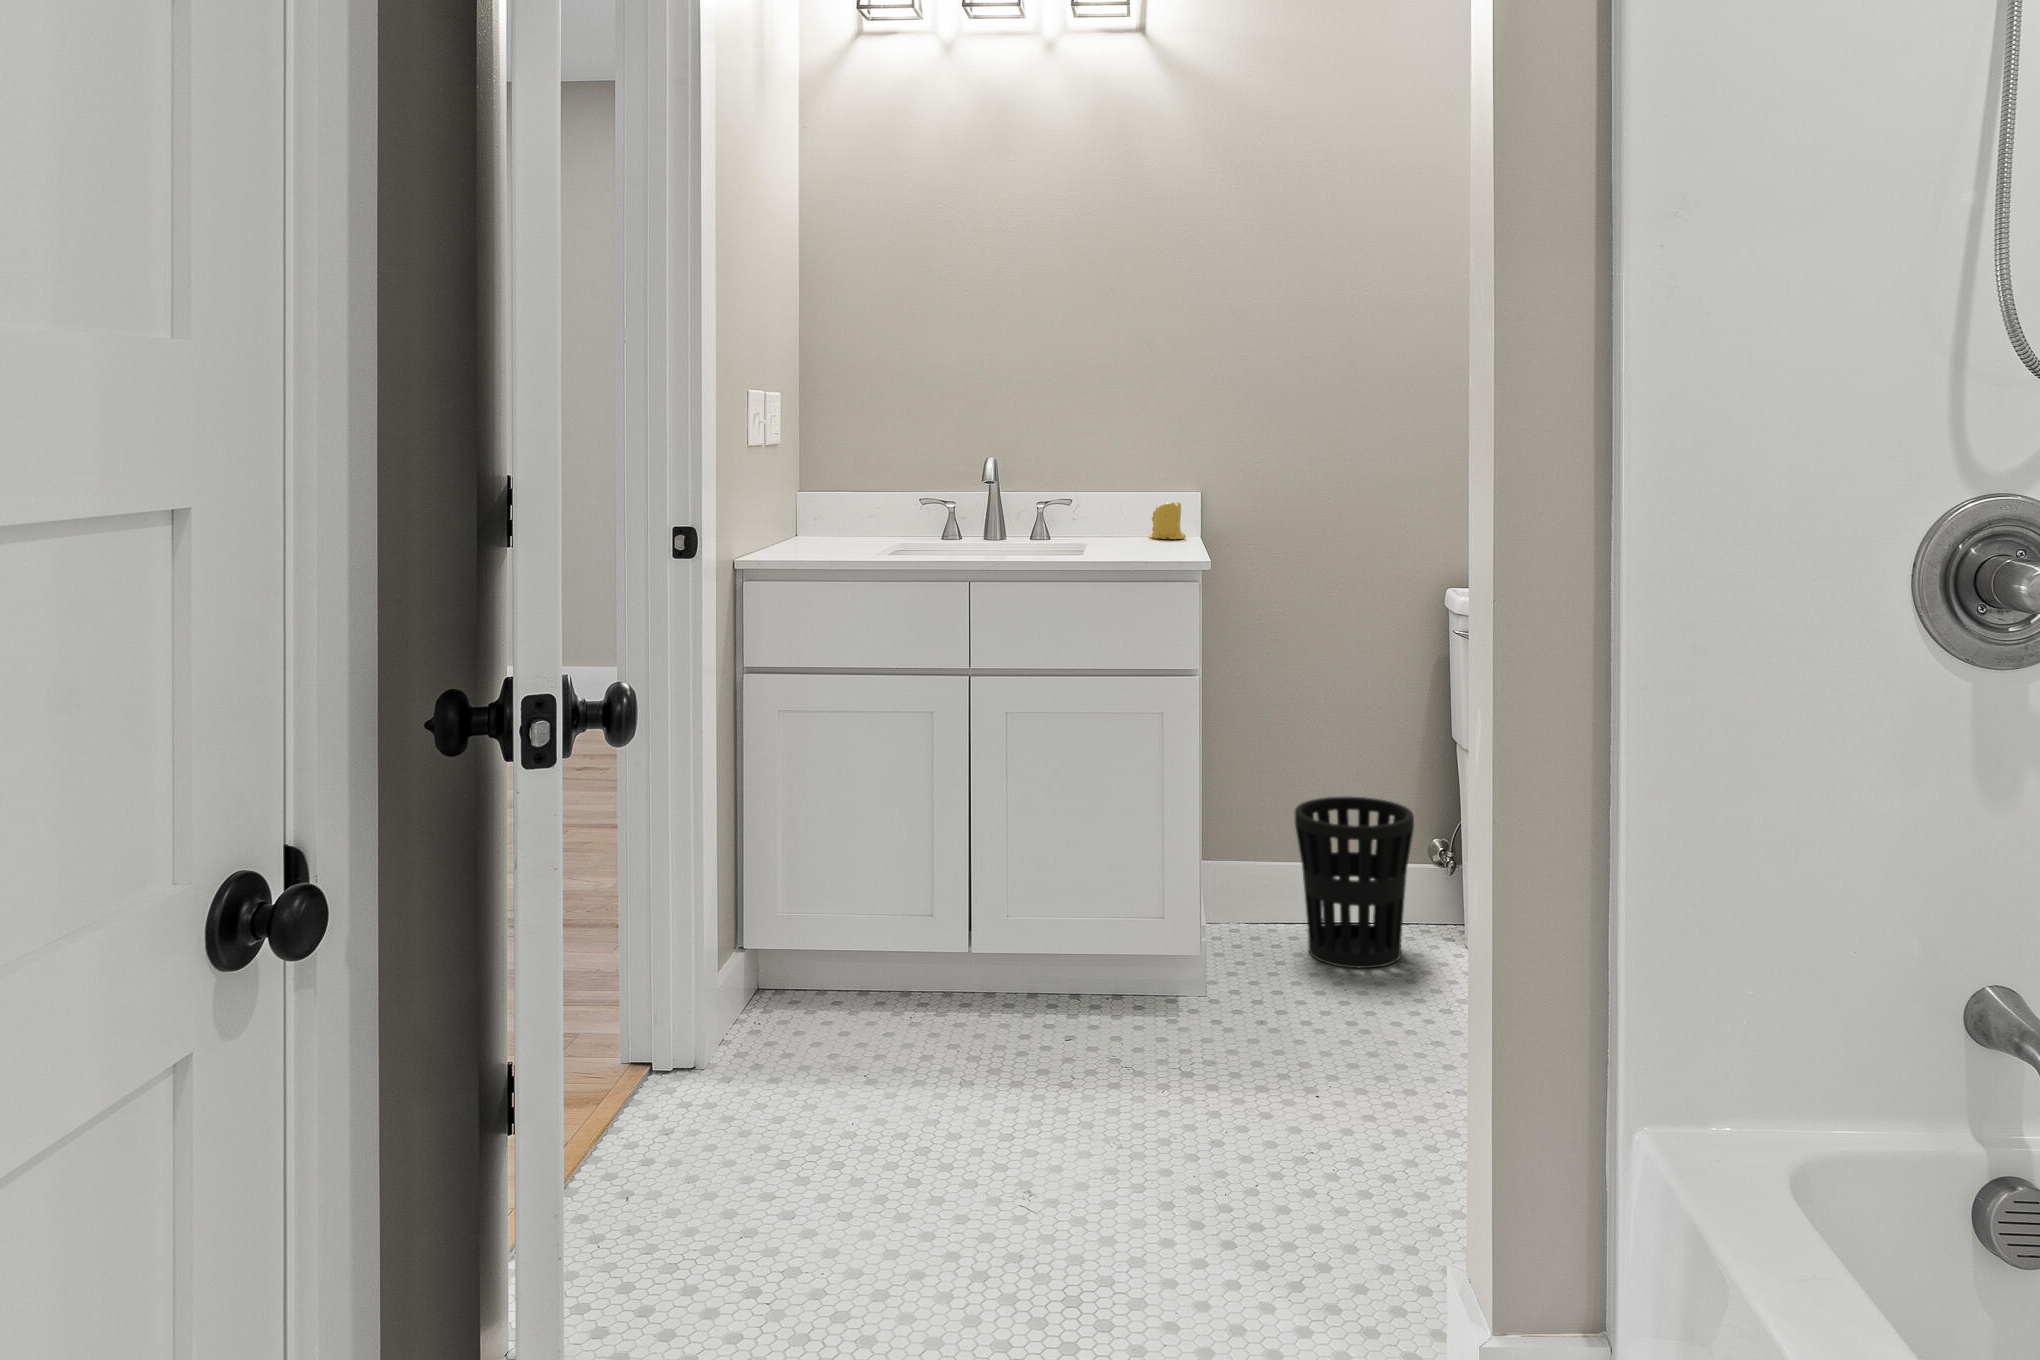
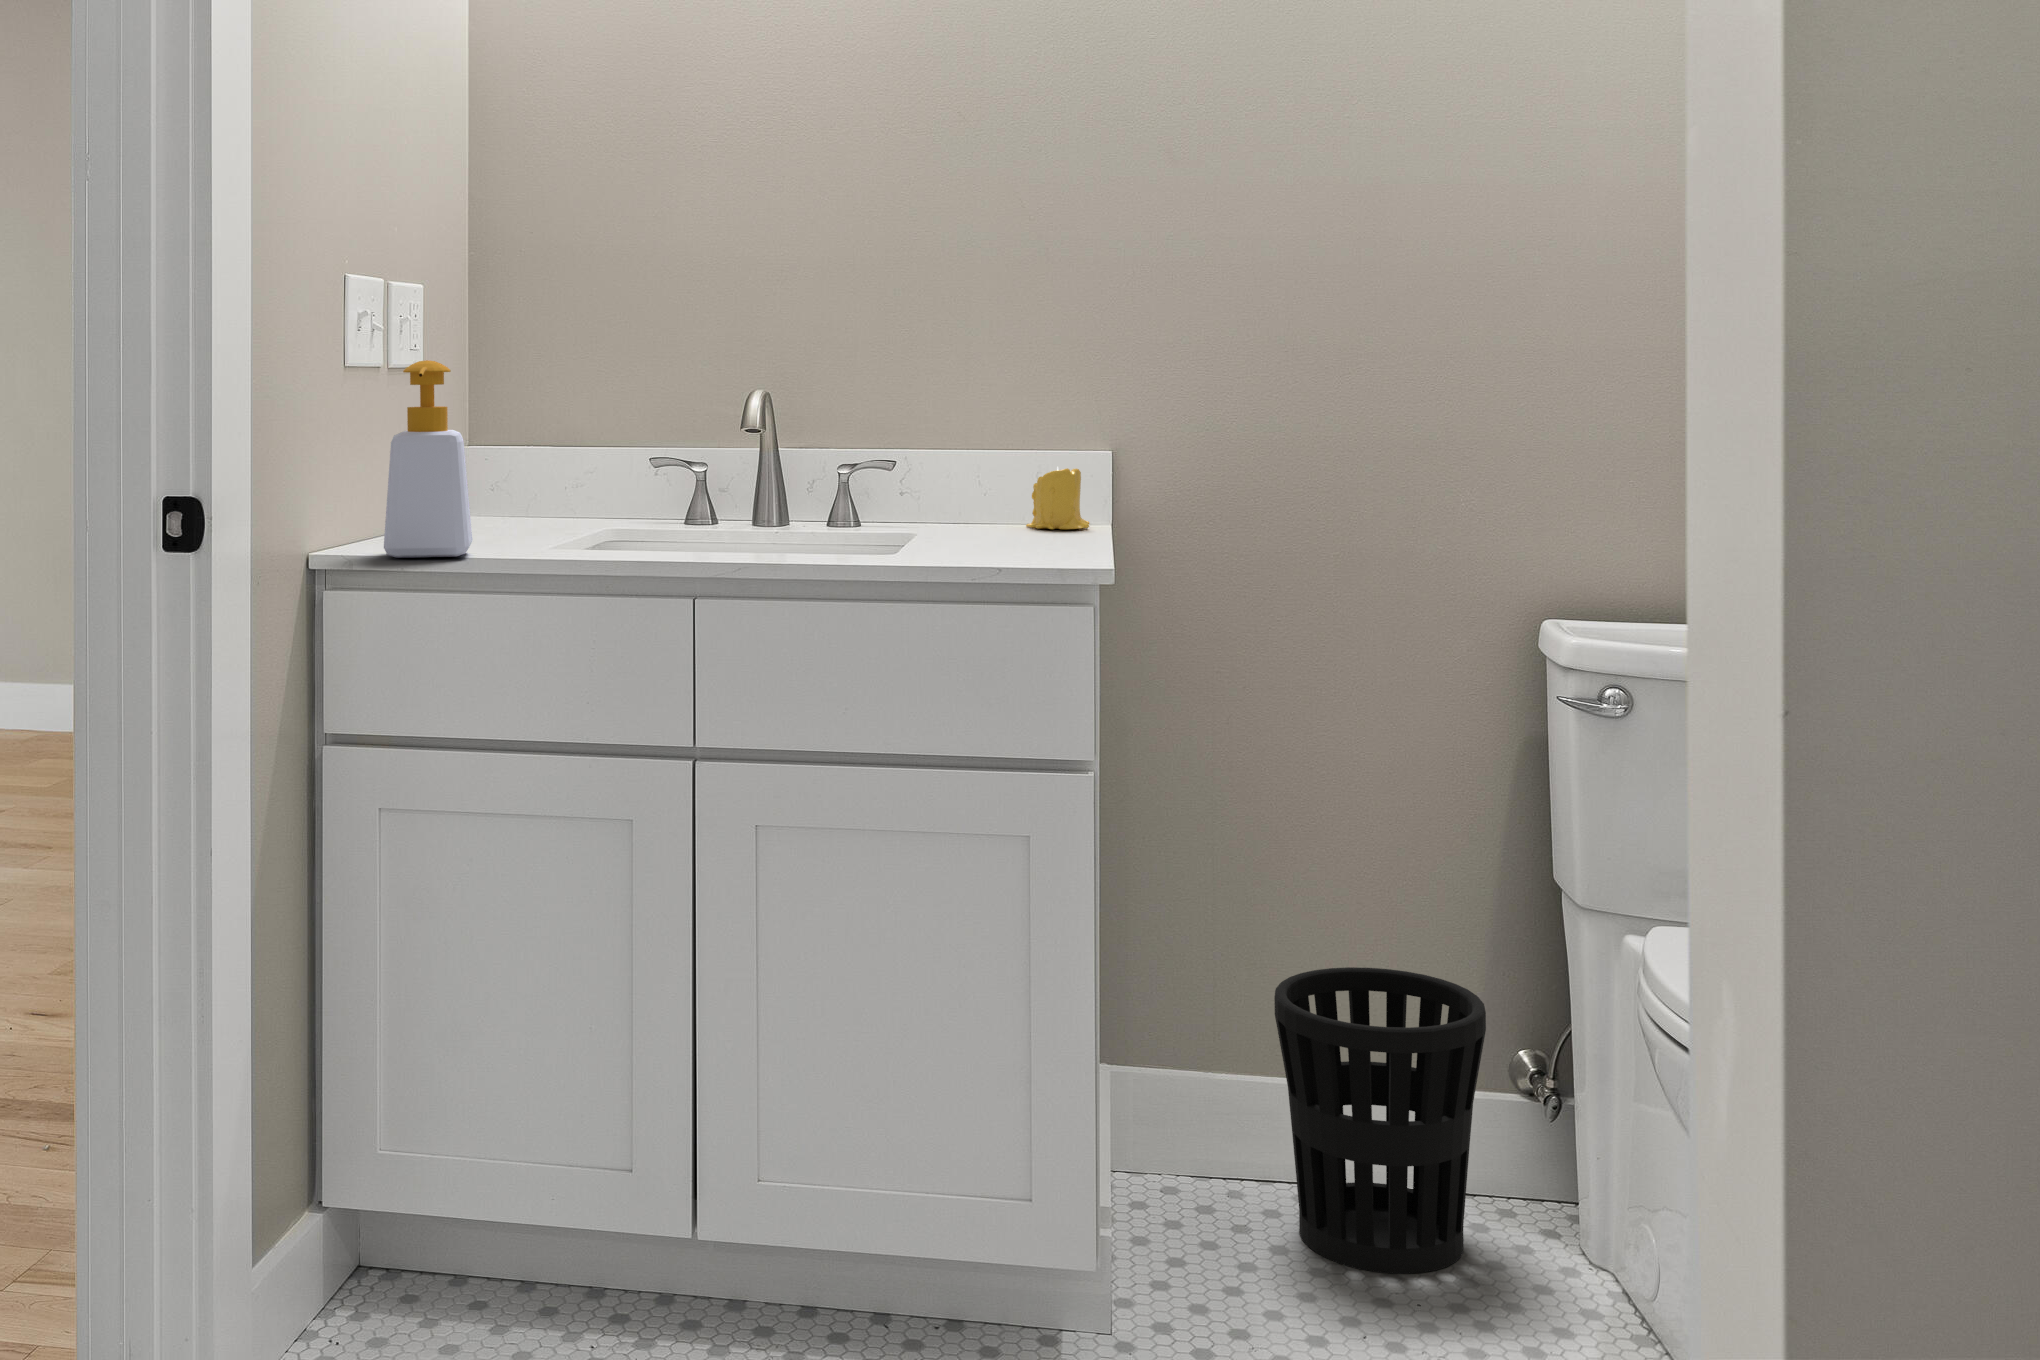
soap bottle: none [783,444,835,561] -> present [384,360,473,558]

